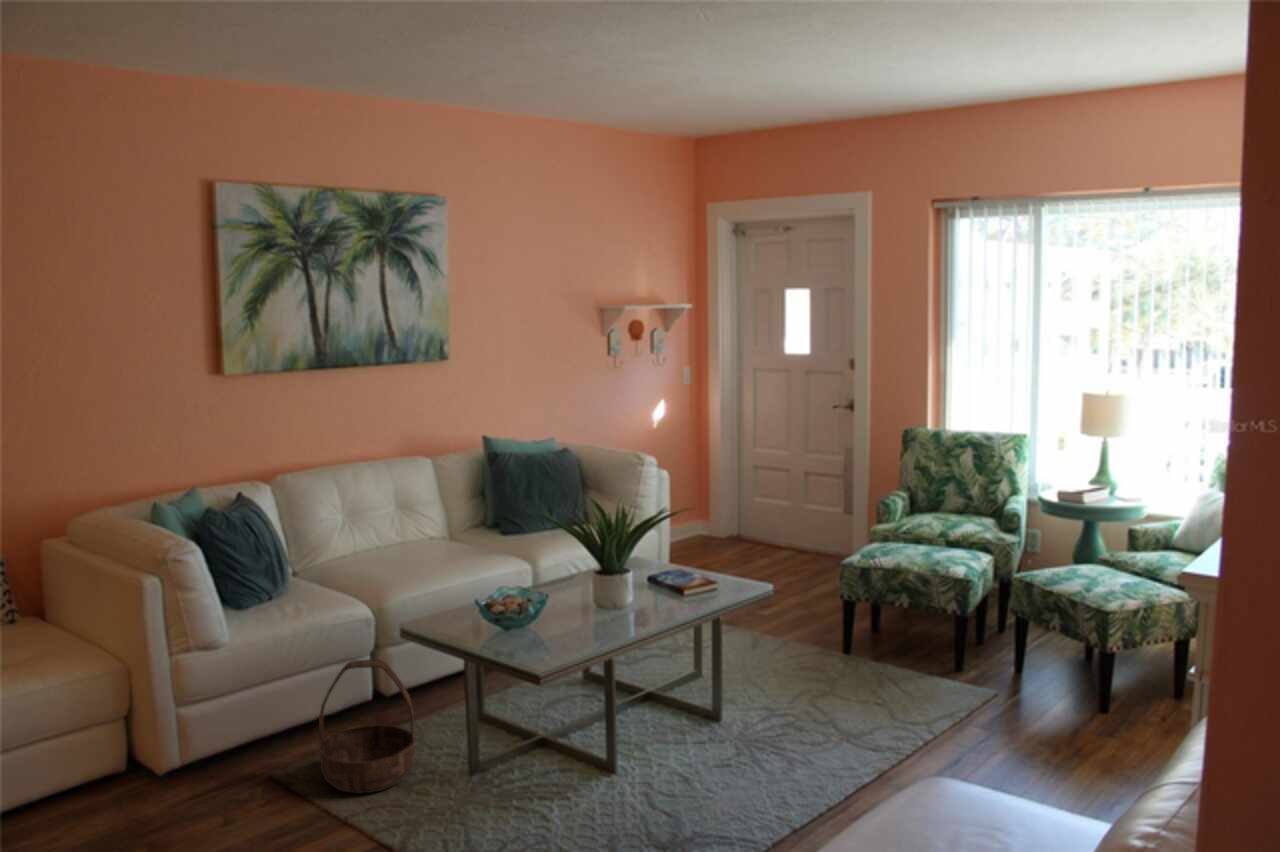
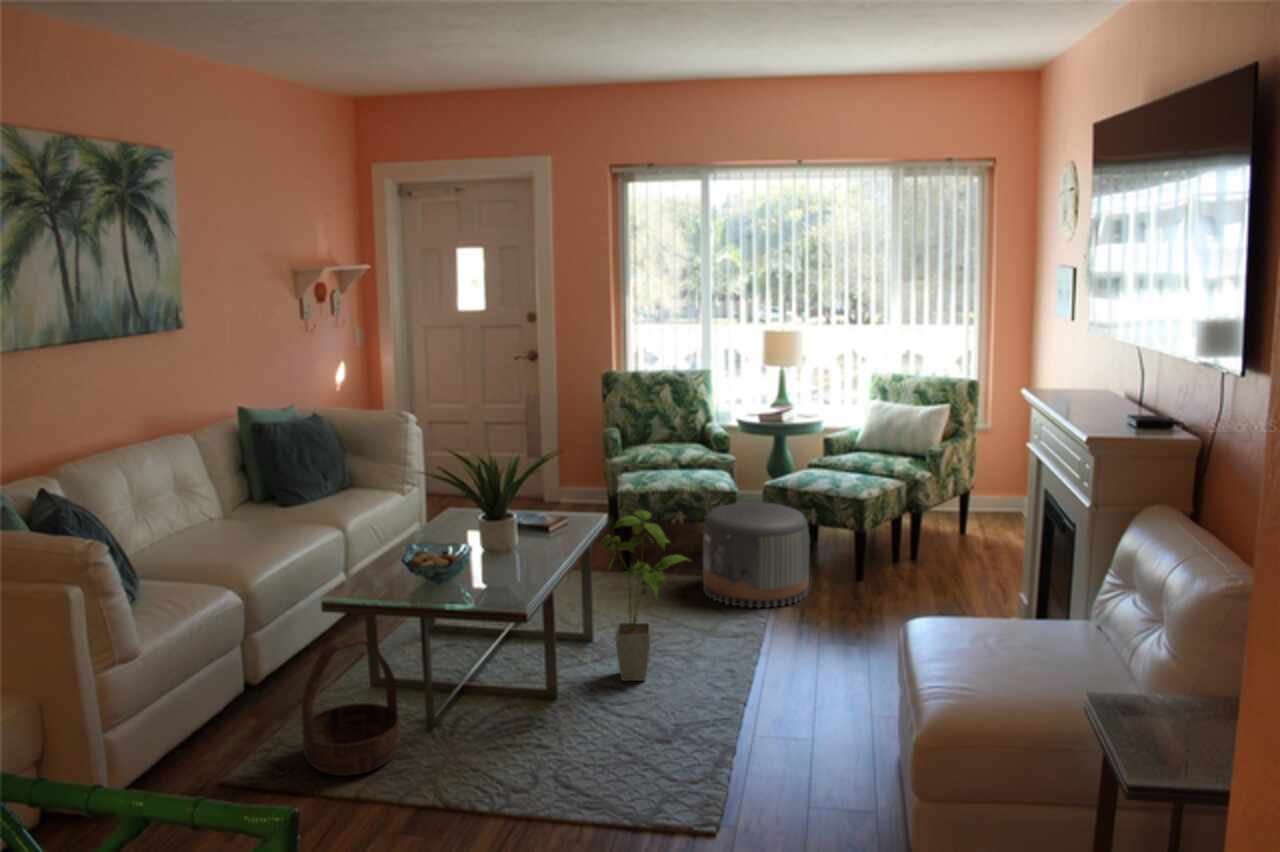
house plant: none [662,580,770,777] -> present [601,510,687,681]
pouf: none [892,596,1029,733] -> present [703,502,810,608]

